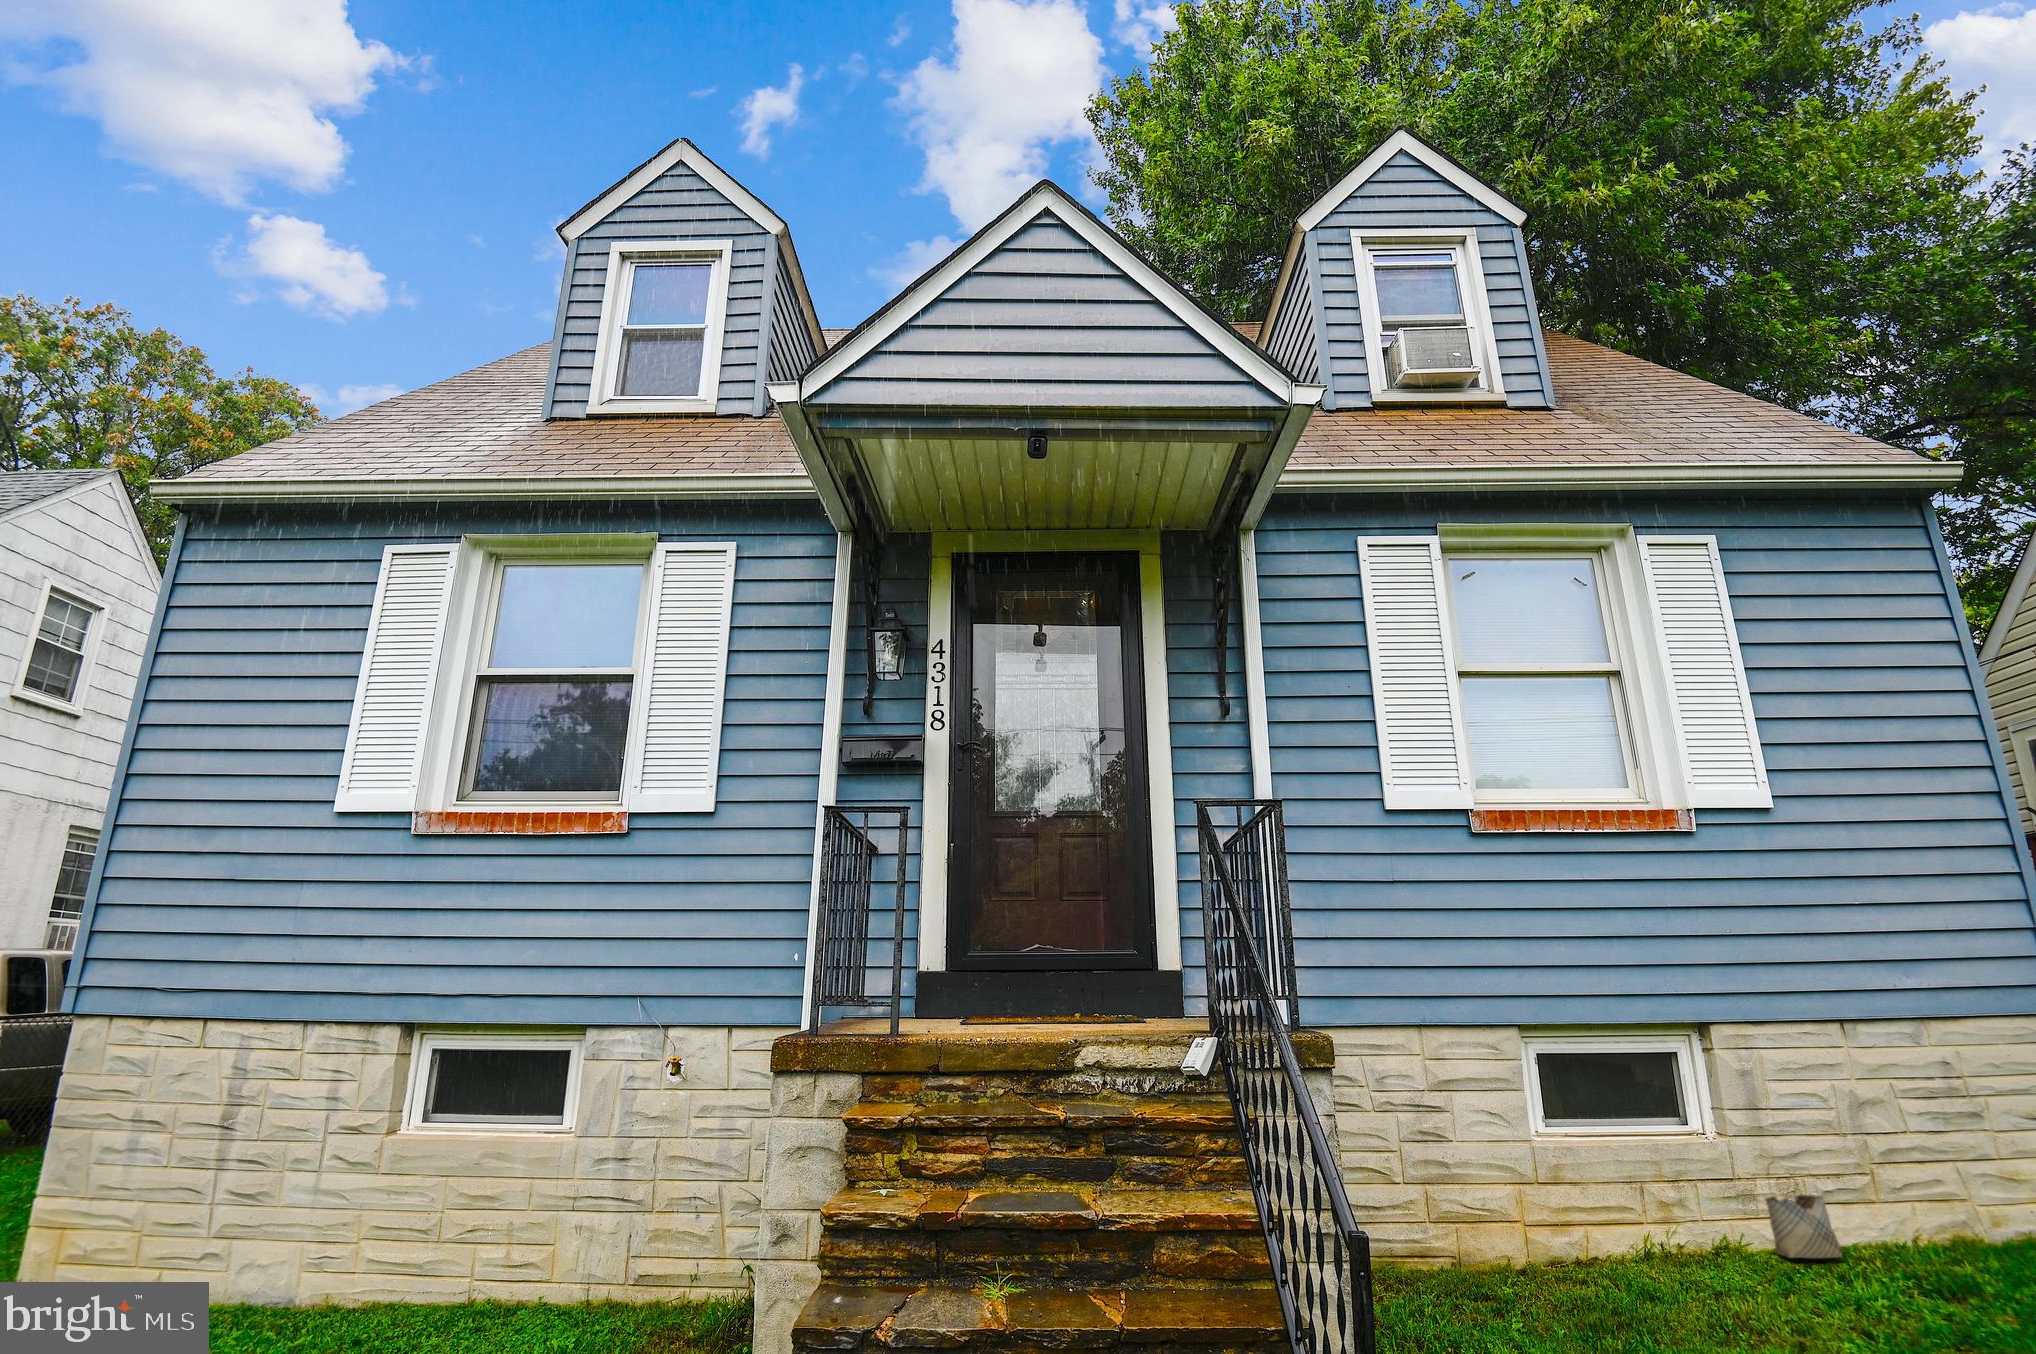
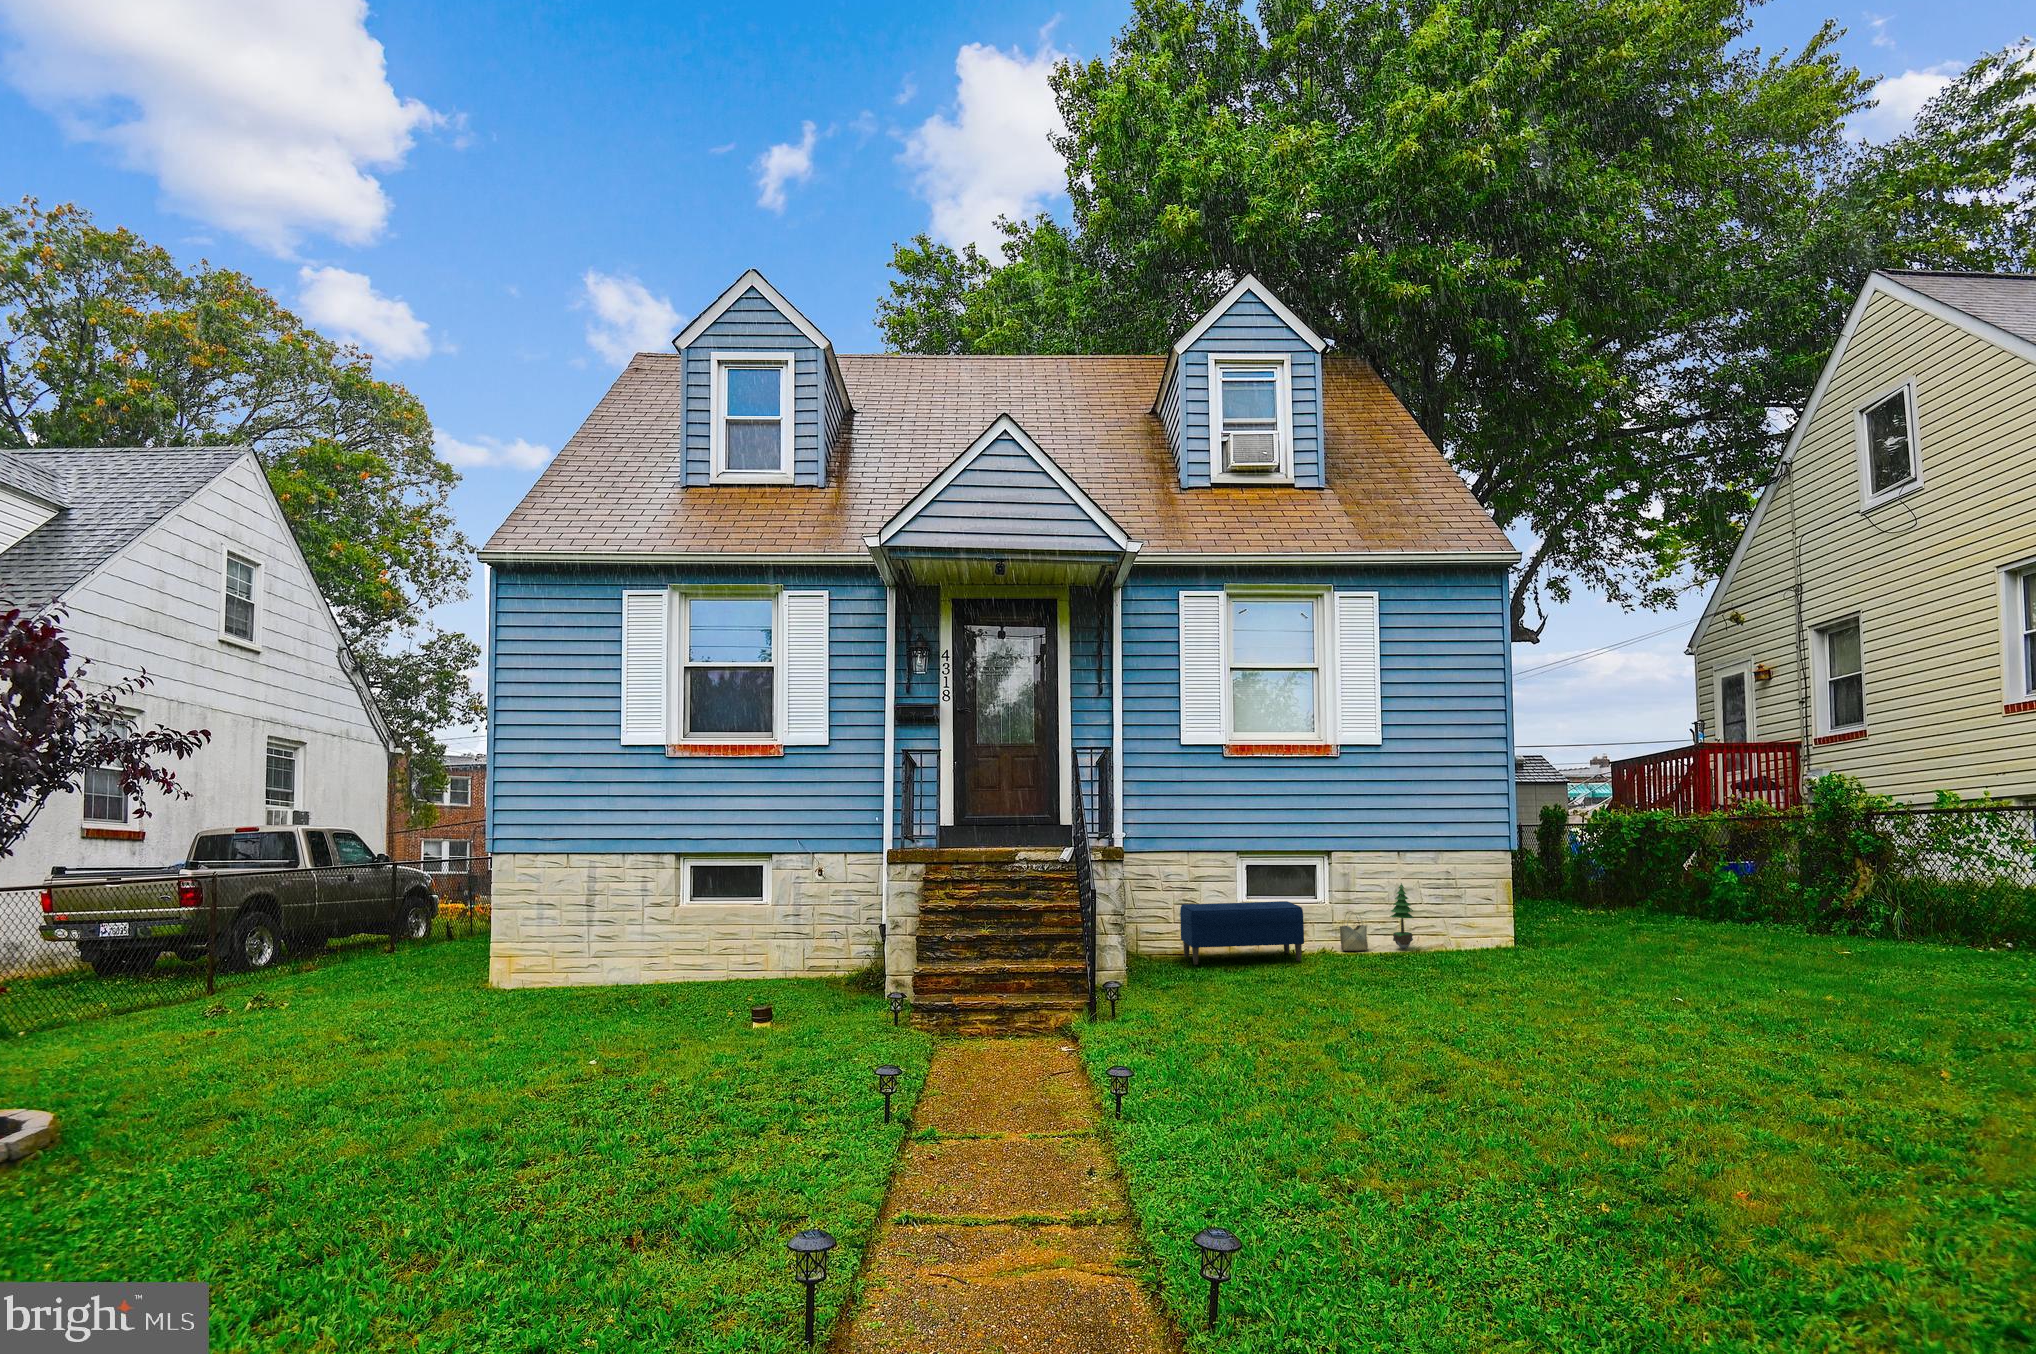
potted tree: none [1867,1099,1939,1256] -> present [1390,883,1414,949]
bench: none [1416,1137,1737,1308] -> present [1180,901,1304,965]

